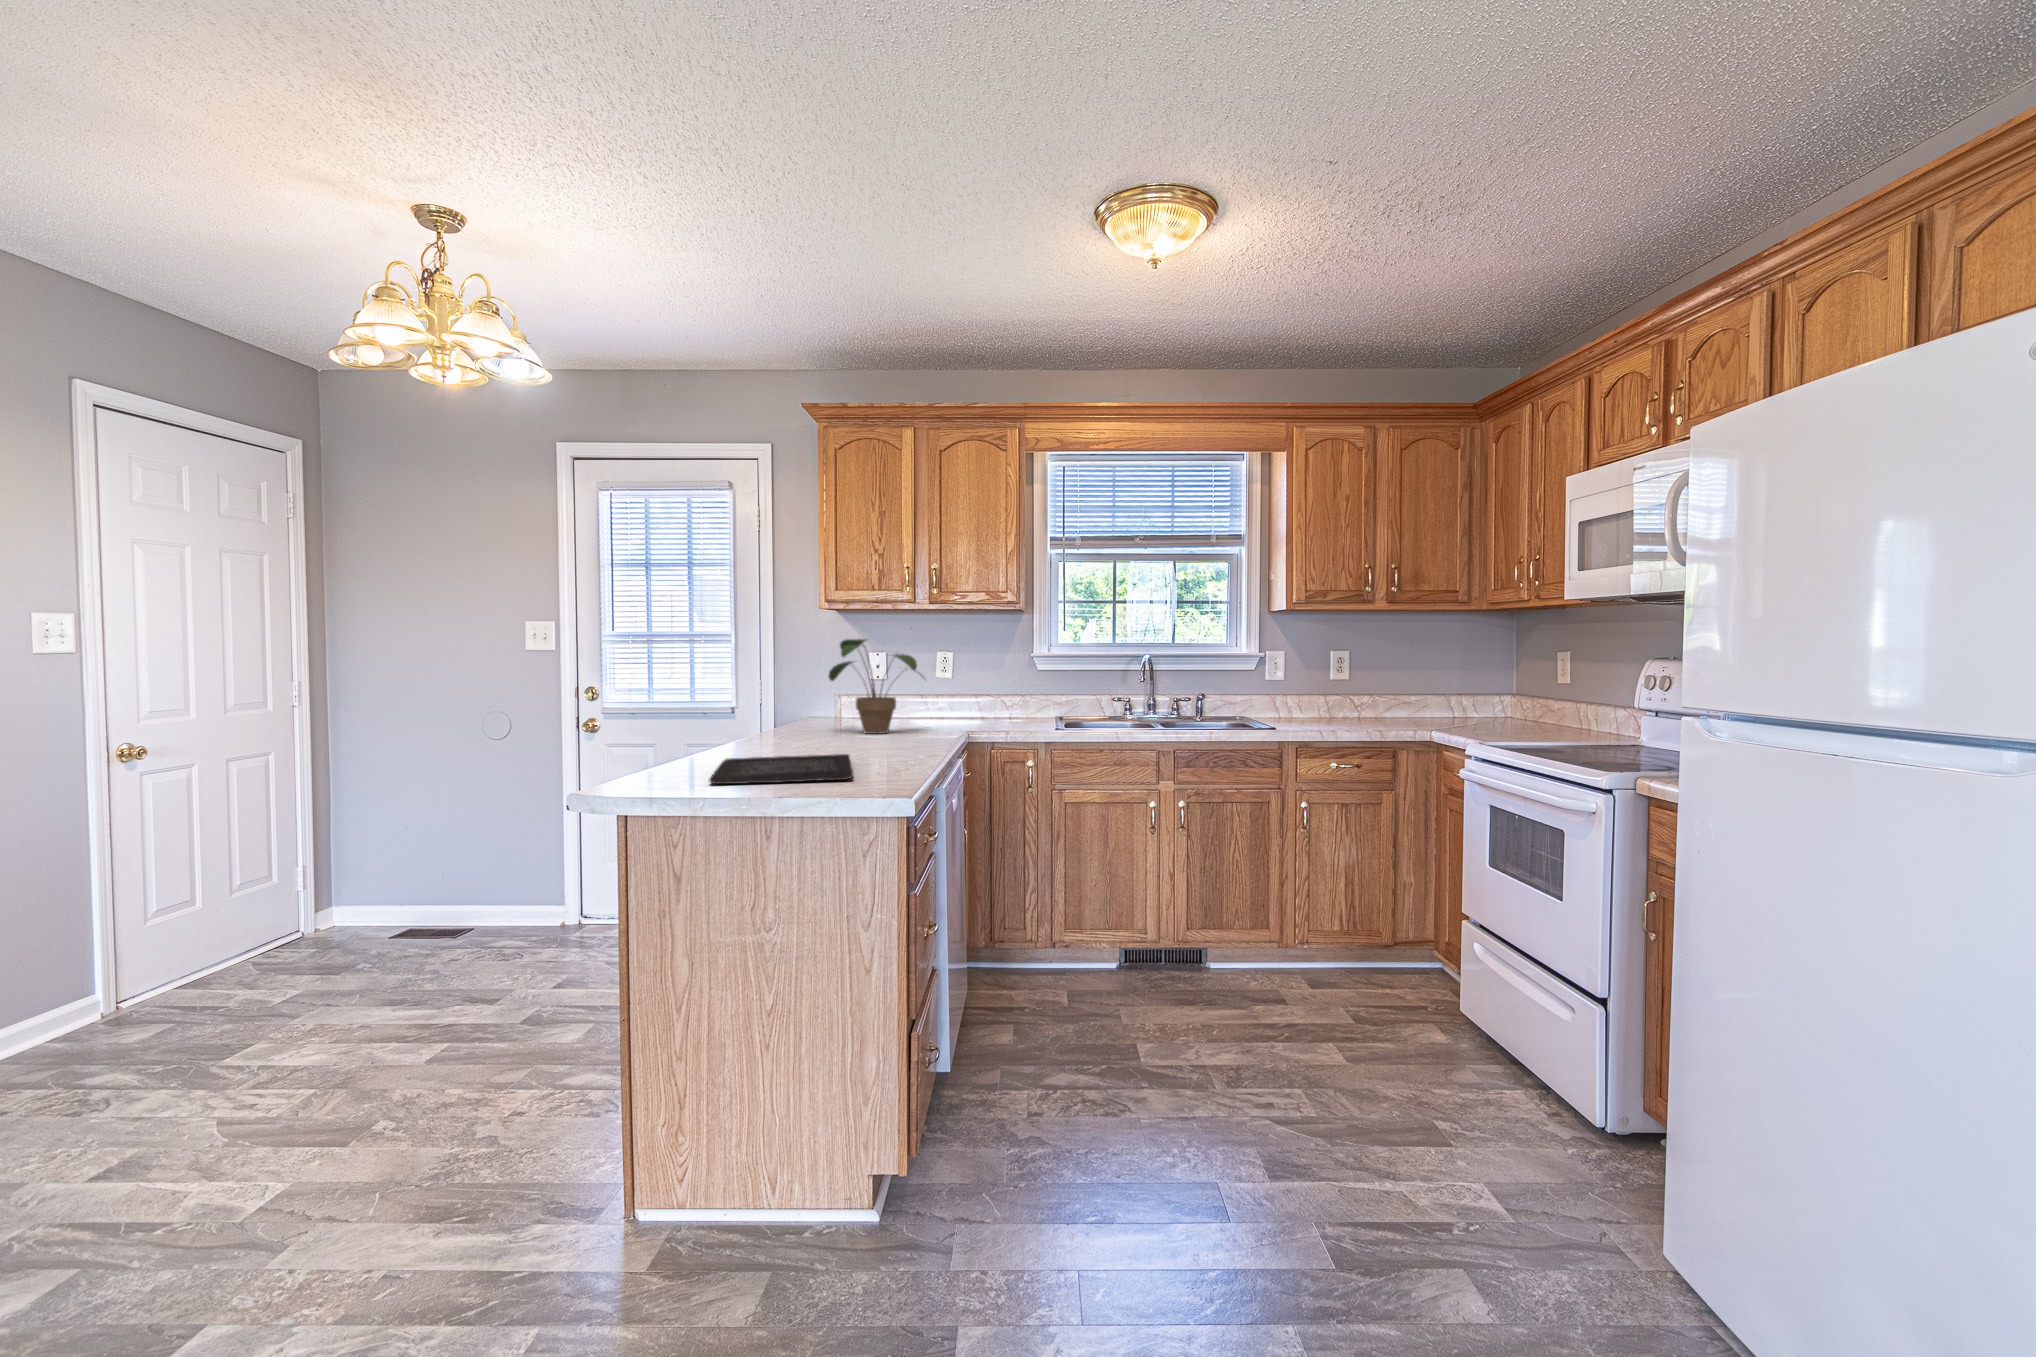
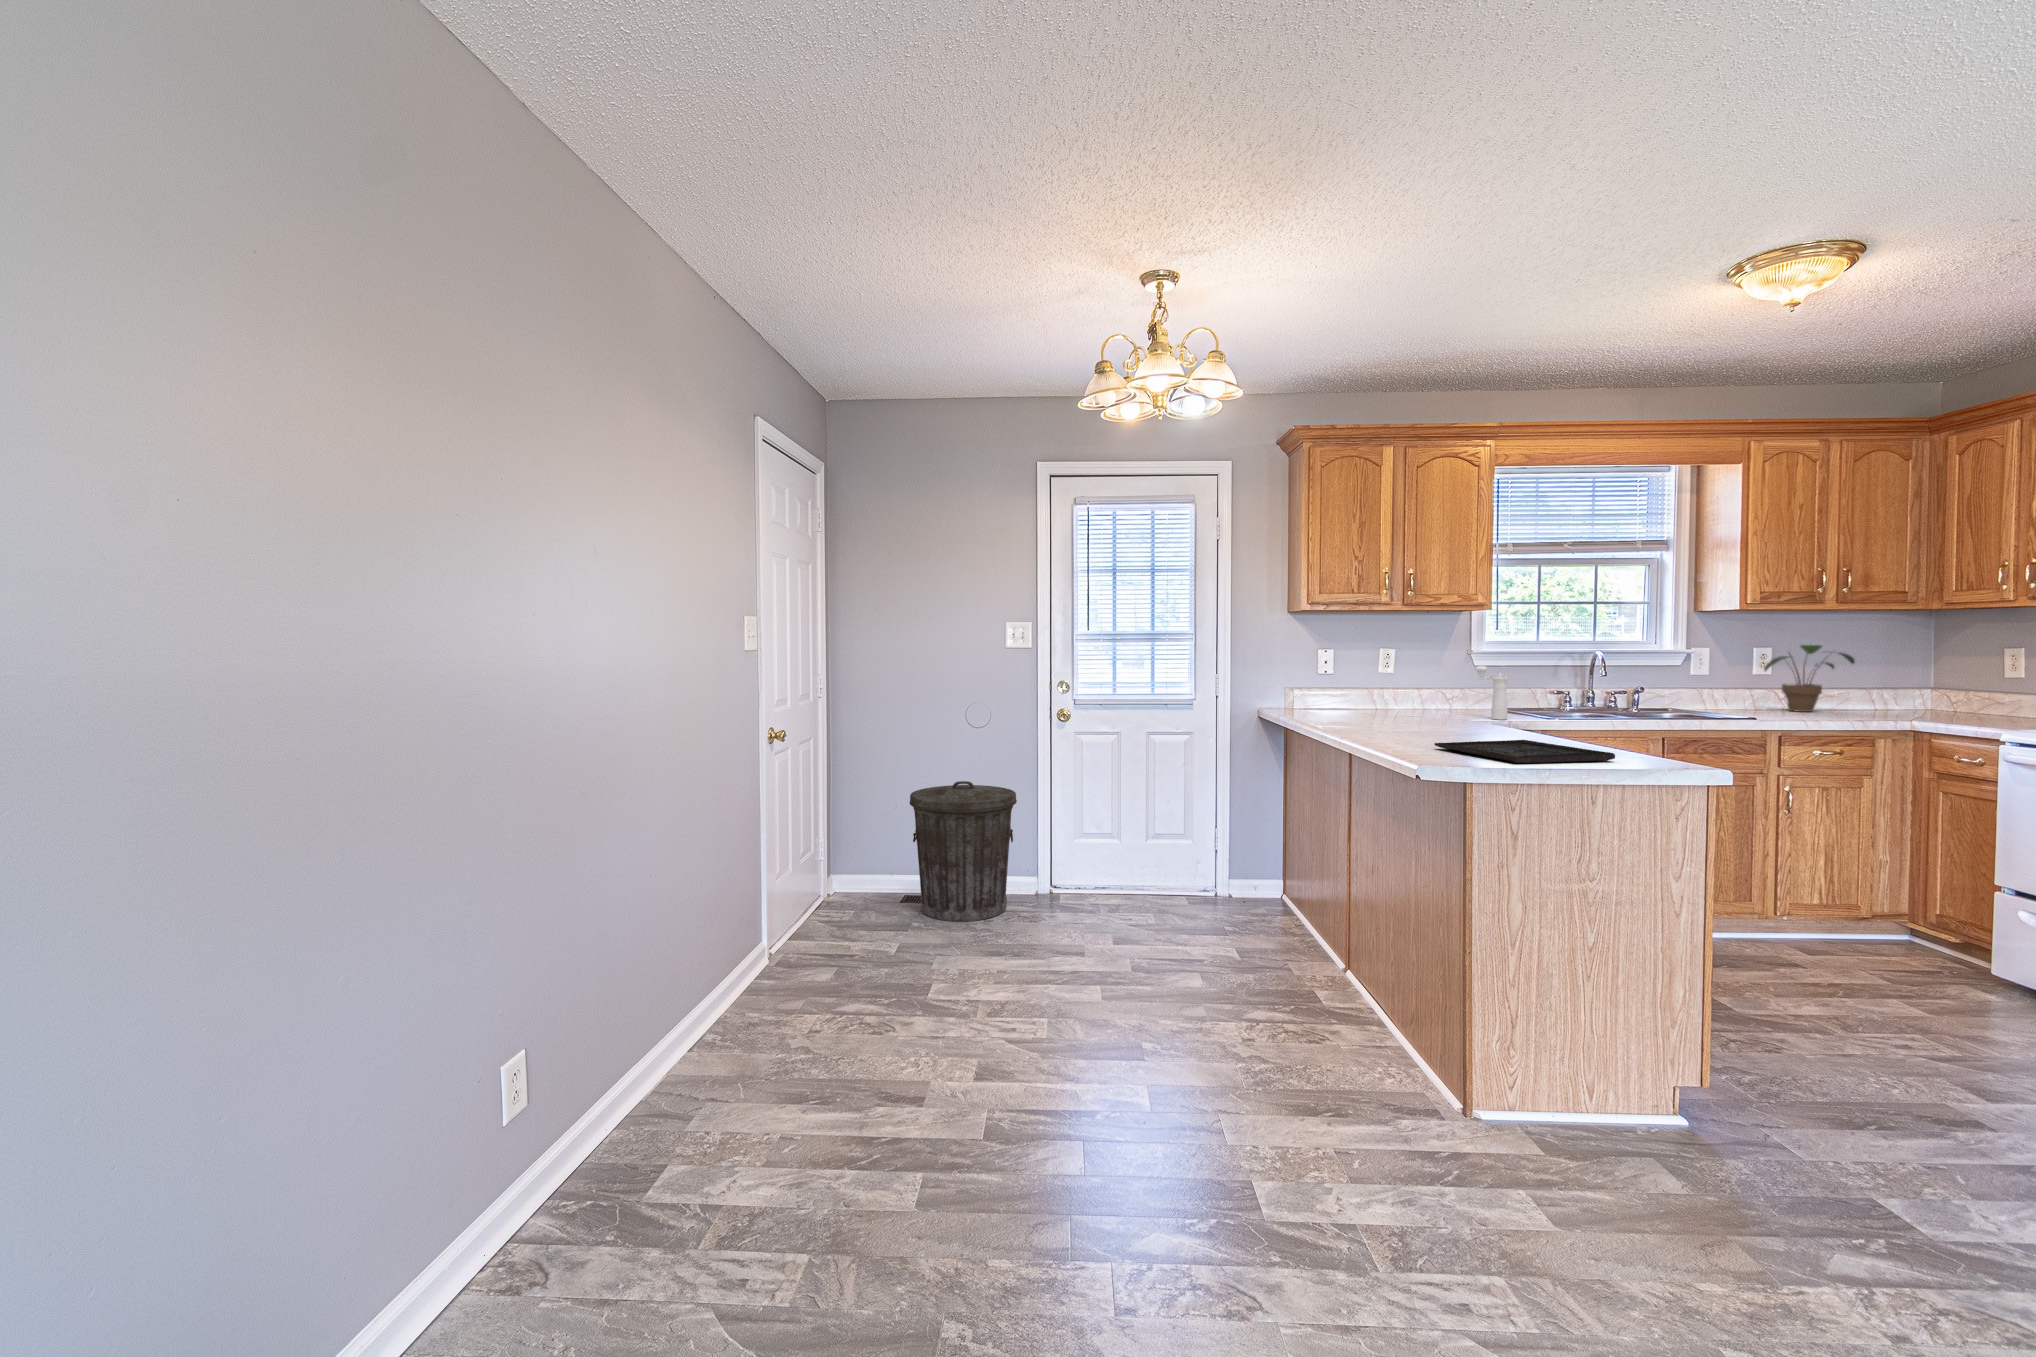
potted plant: present [829,639,920,734] -> present [1764,645,1855,712]
pepper mill: none [994,670,1014,729] -> present [1476,666,1508,720]
trash can: none [364,801,511,965] -> present [910,781,1017,922]

